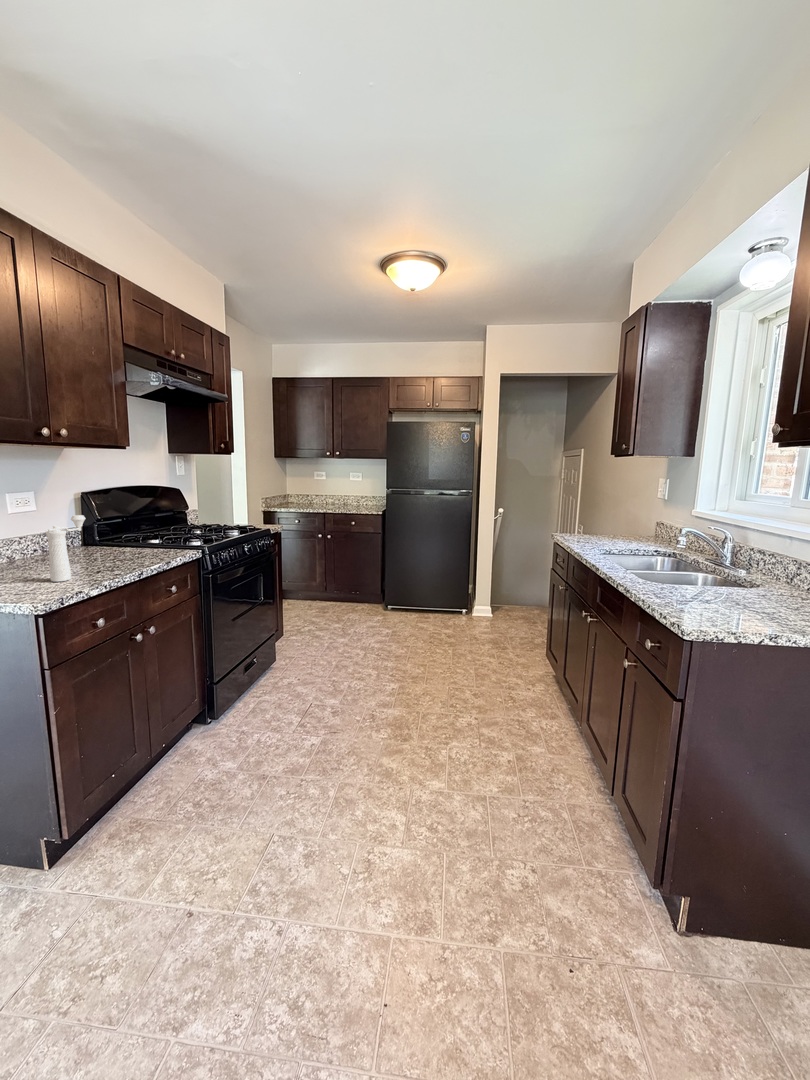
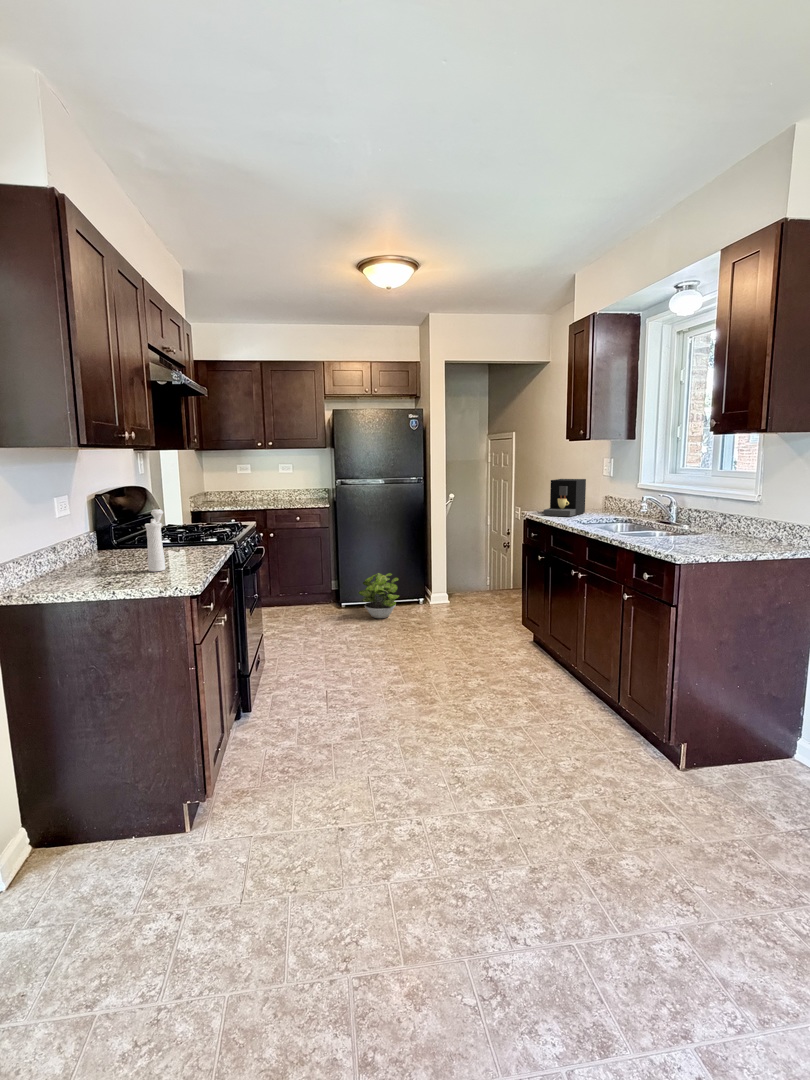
coffee maker: none [575,499,634,543] -> present [544,479,586,517]
potted plant: none [395,580,436,626] -> present [358,573,399,618]

